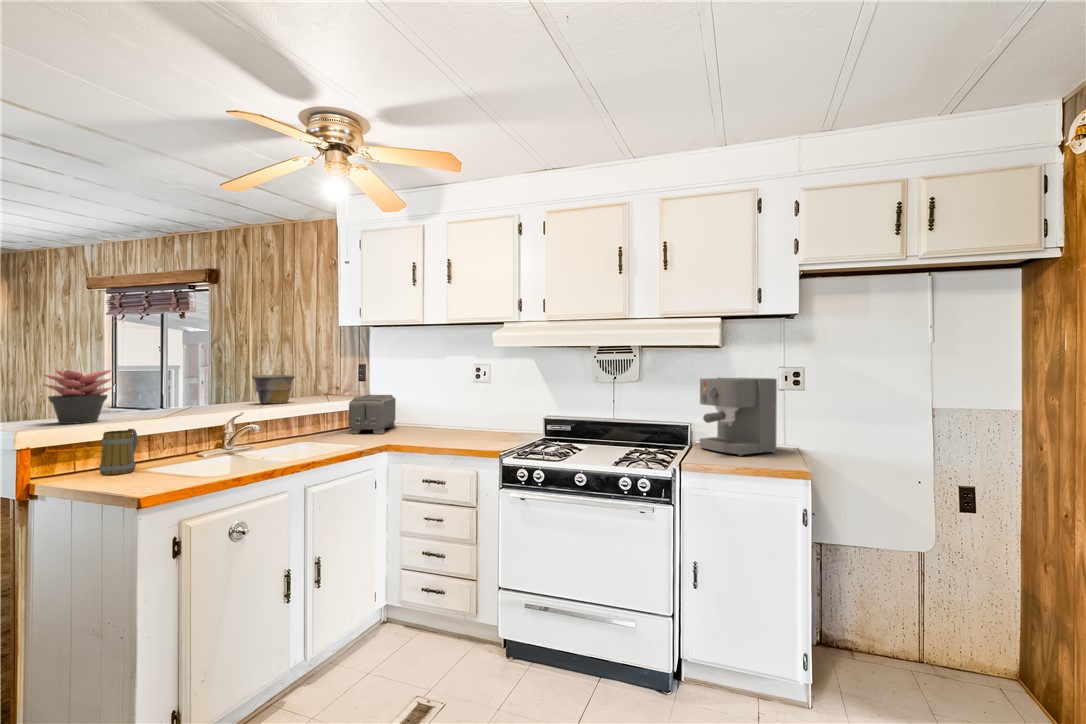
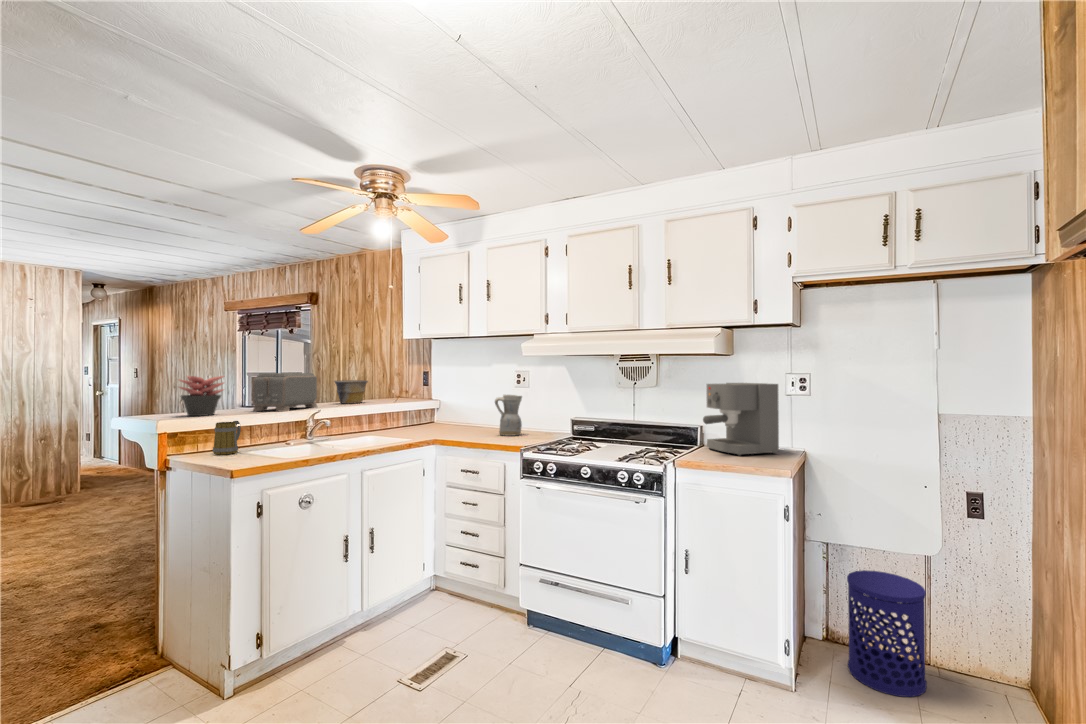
ceramic pitcher: none [455,392,487,439] -> present [495,395,522,436]
toaster: present [349,395,396,434] -> present [253,373,317,411]
waste bin: none [850,571,930,701] -> present [847,570,927,697]

